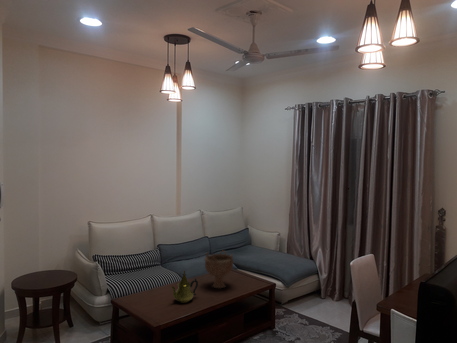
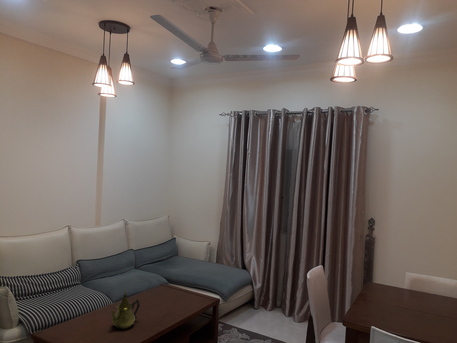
decorative bowl: present [205,250,233,288] -> none [143,264,178,308]

